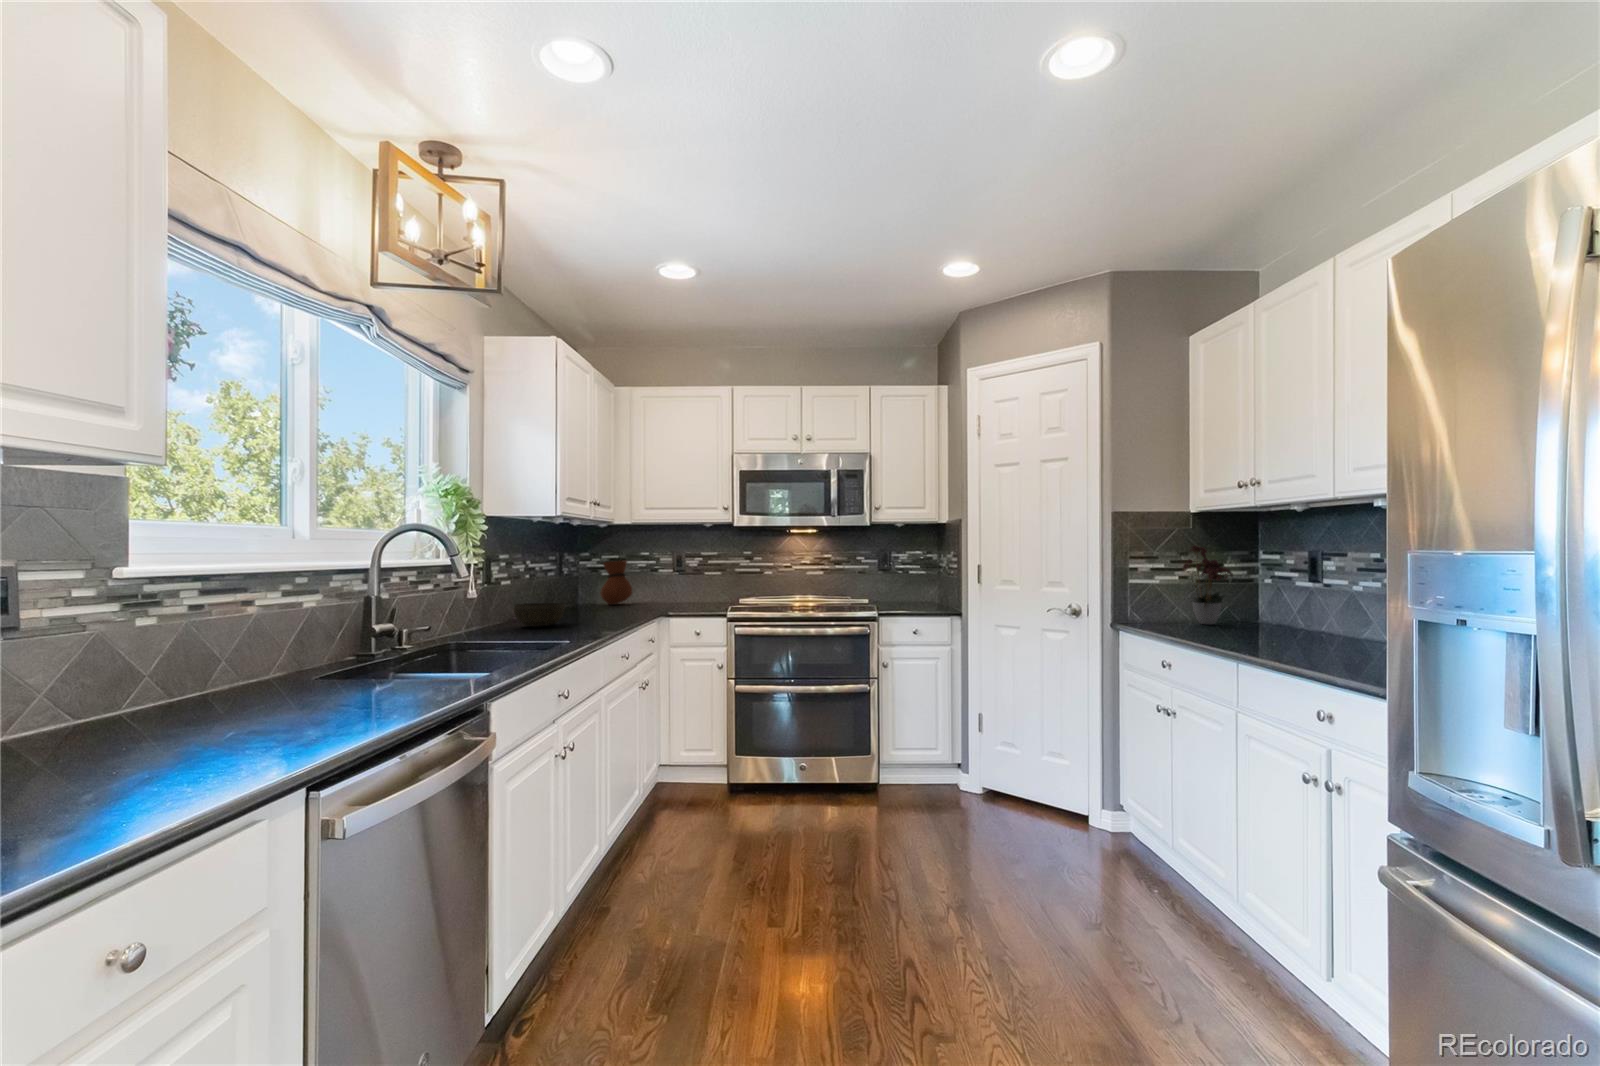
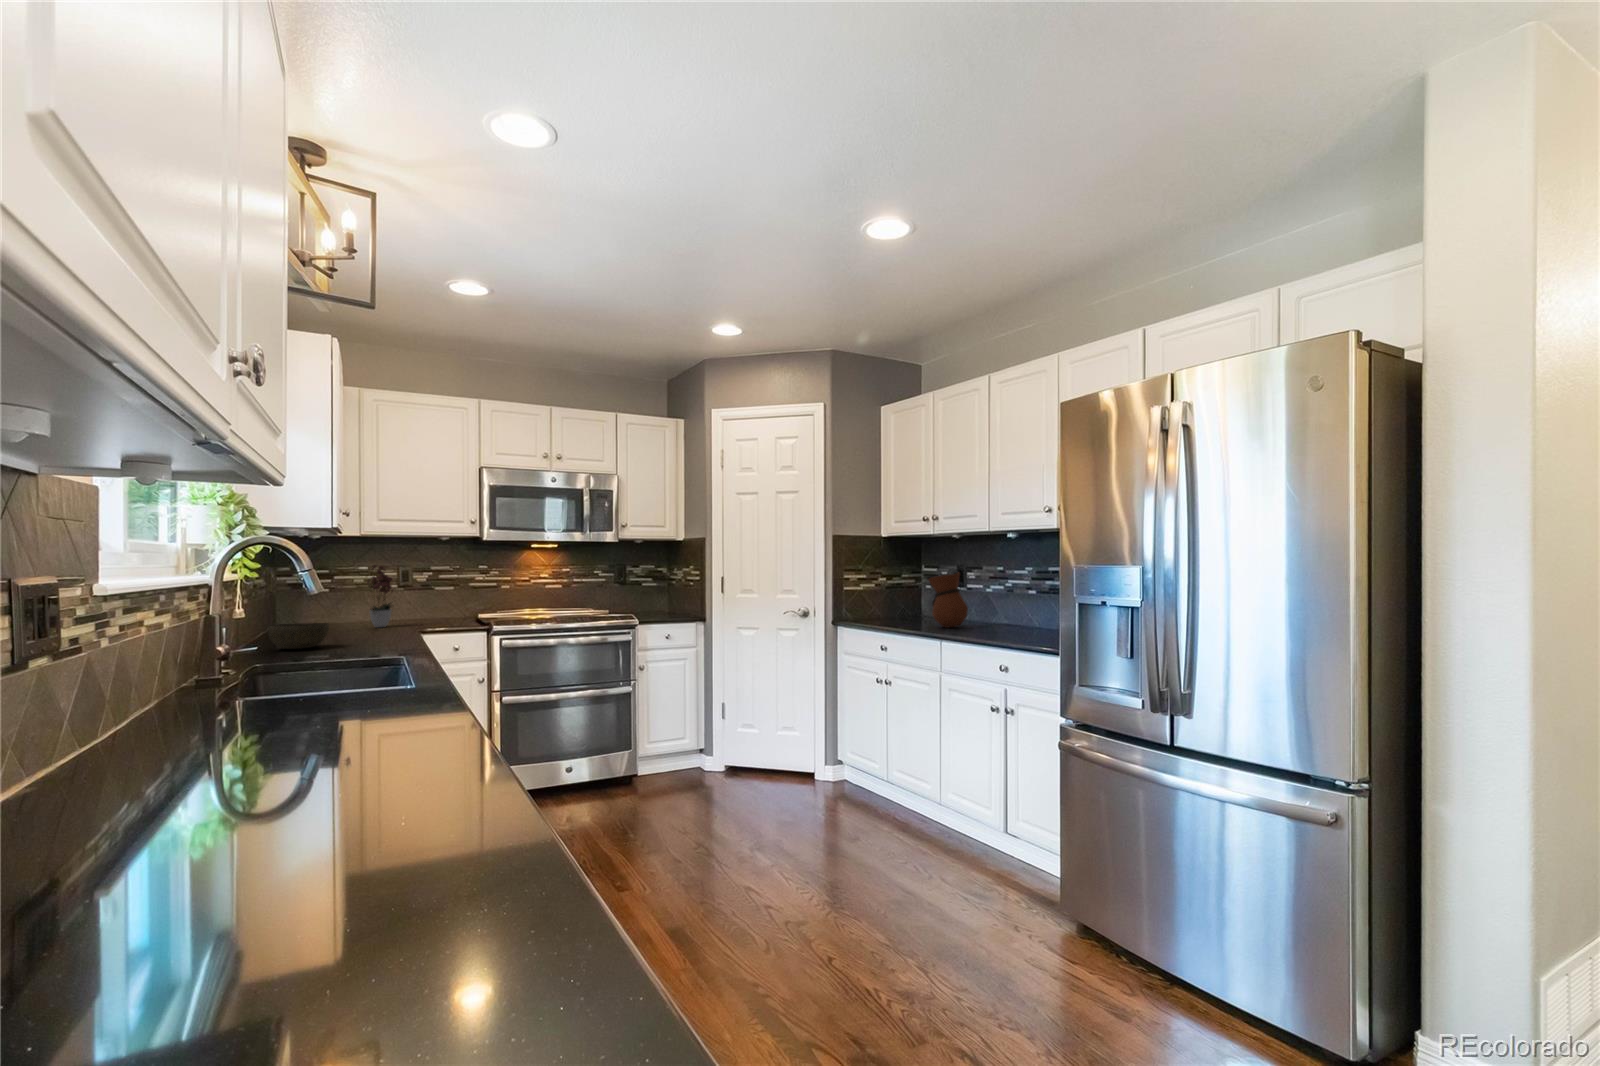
flower arrangement: present [1183,546,1233,624] -> present [367,565,393,627]
vase: present [600,560,632,604] -> present [928,573,968,628]

